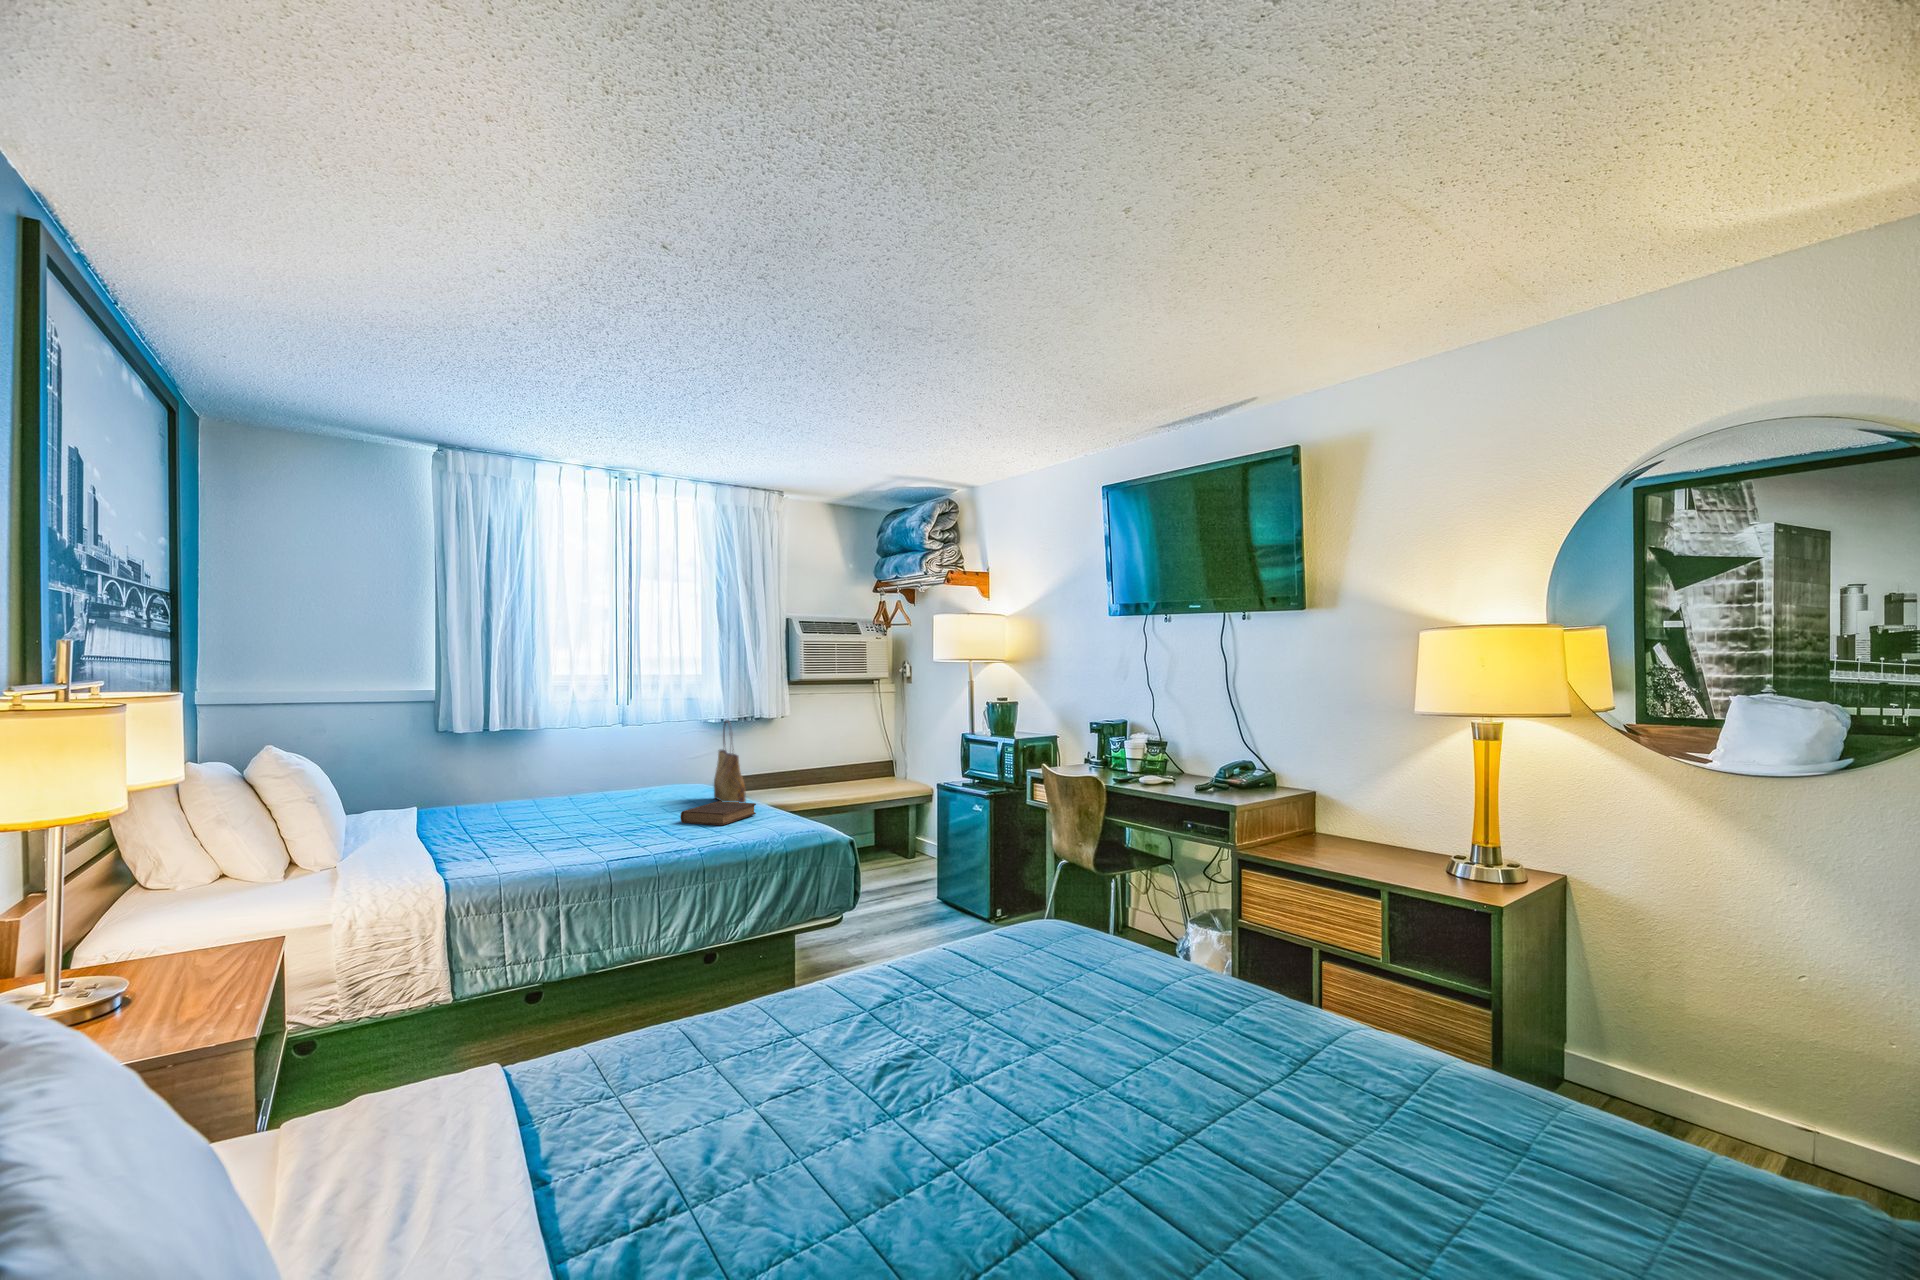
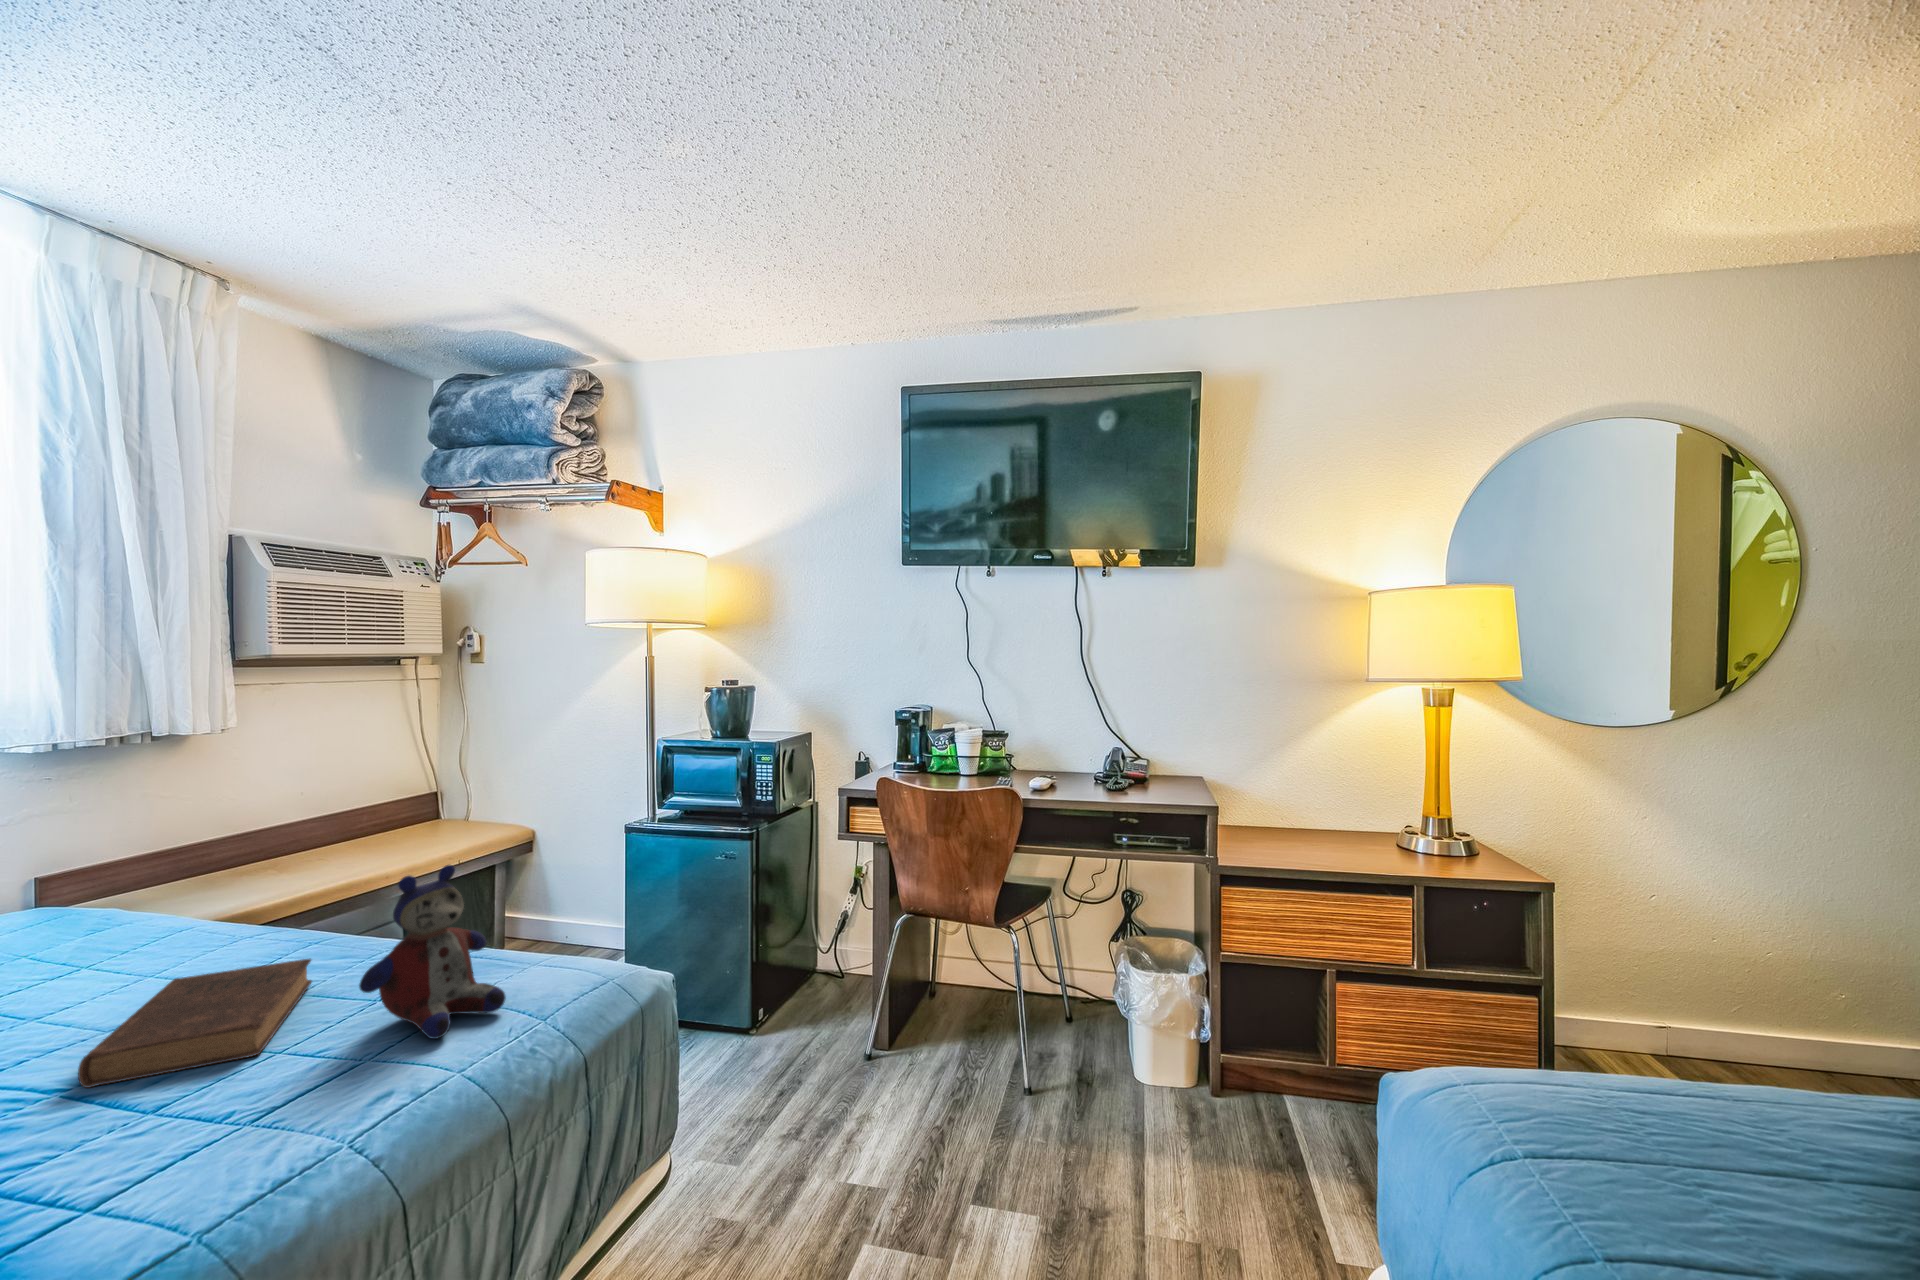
tote bag: present [714,720,746,803] -> none [98,764,235,974]
stuffed bear: none [750,766,801,832] -> present [359,865,506,1039]

